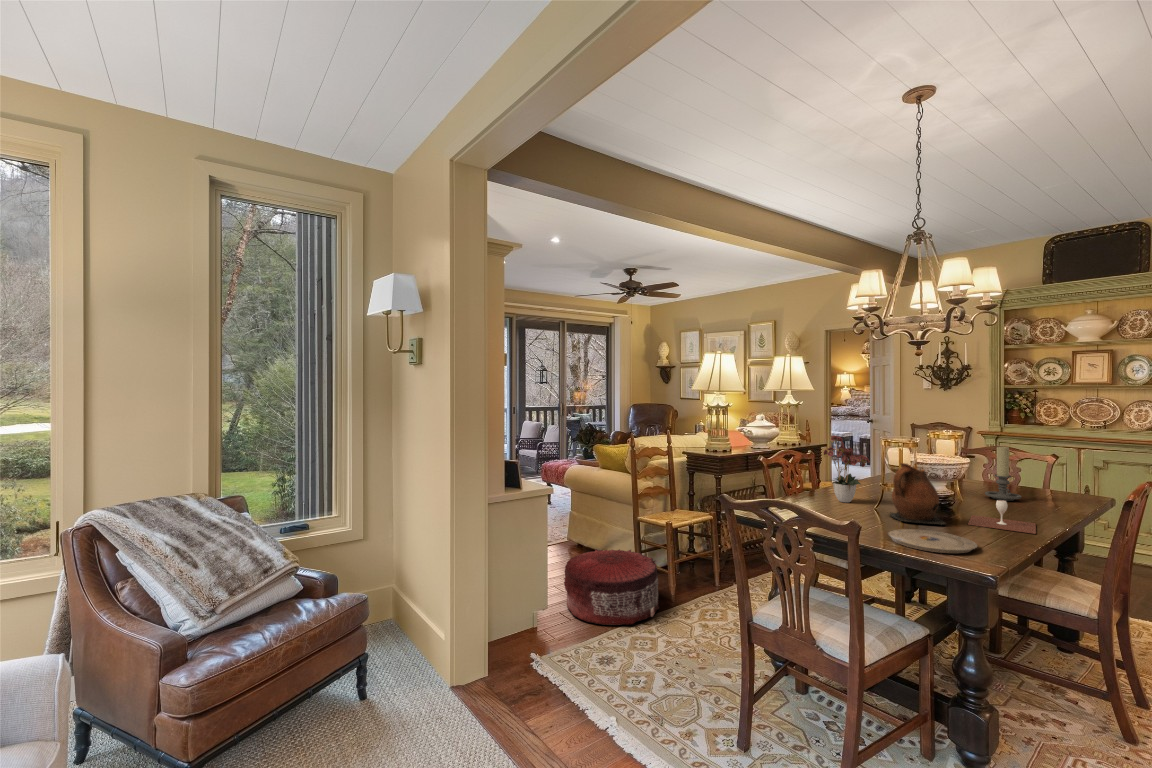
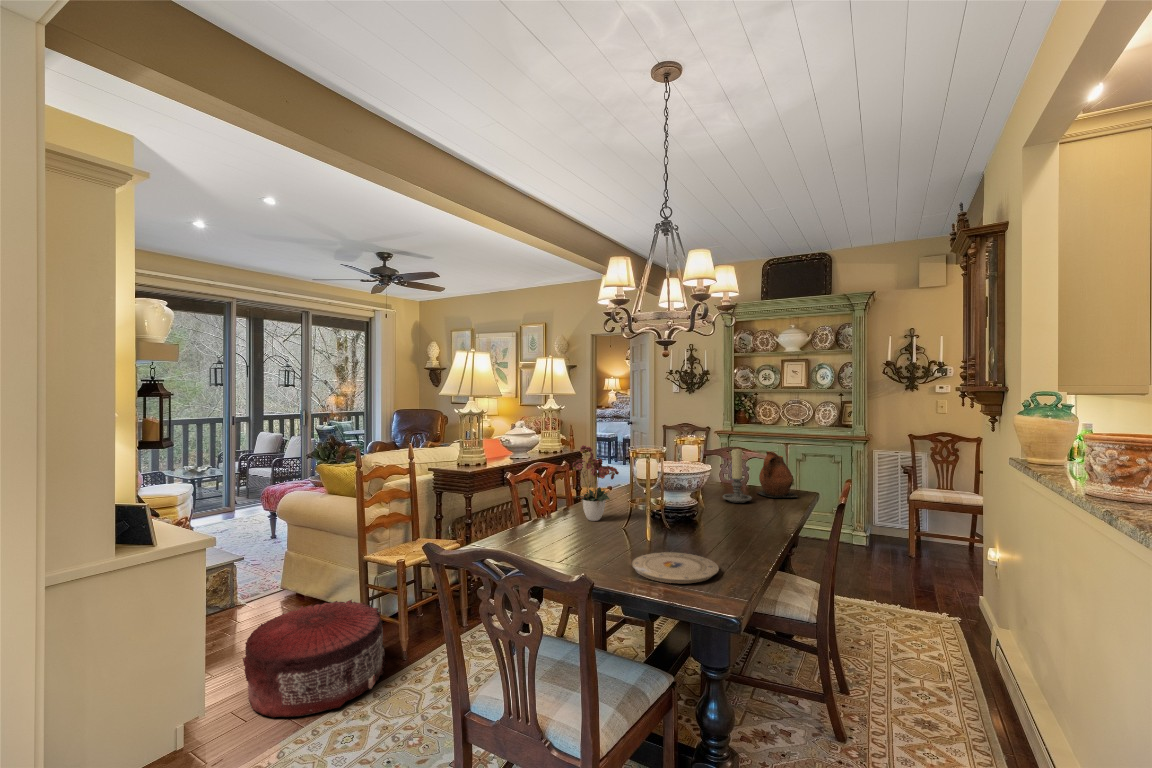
ceramic pitcher: present [890,463,946,525] -> present [757,451,798,498]
wine glass: present [968,500,1036,534] -> none [709,508,768,542]

